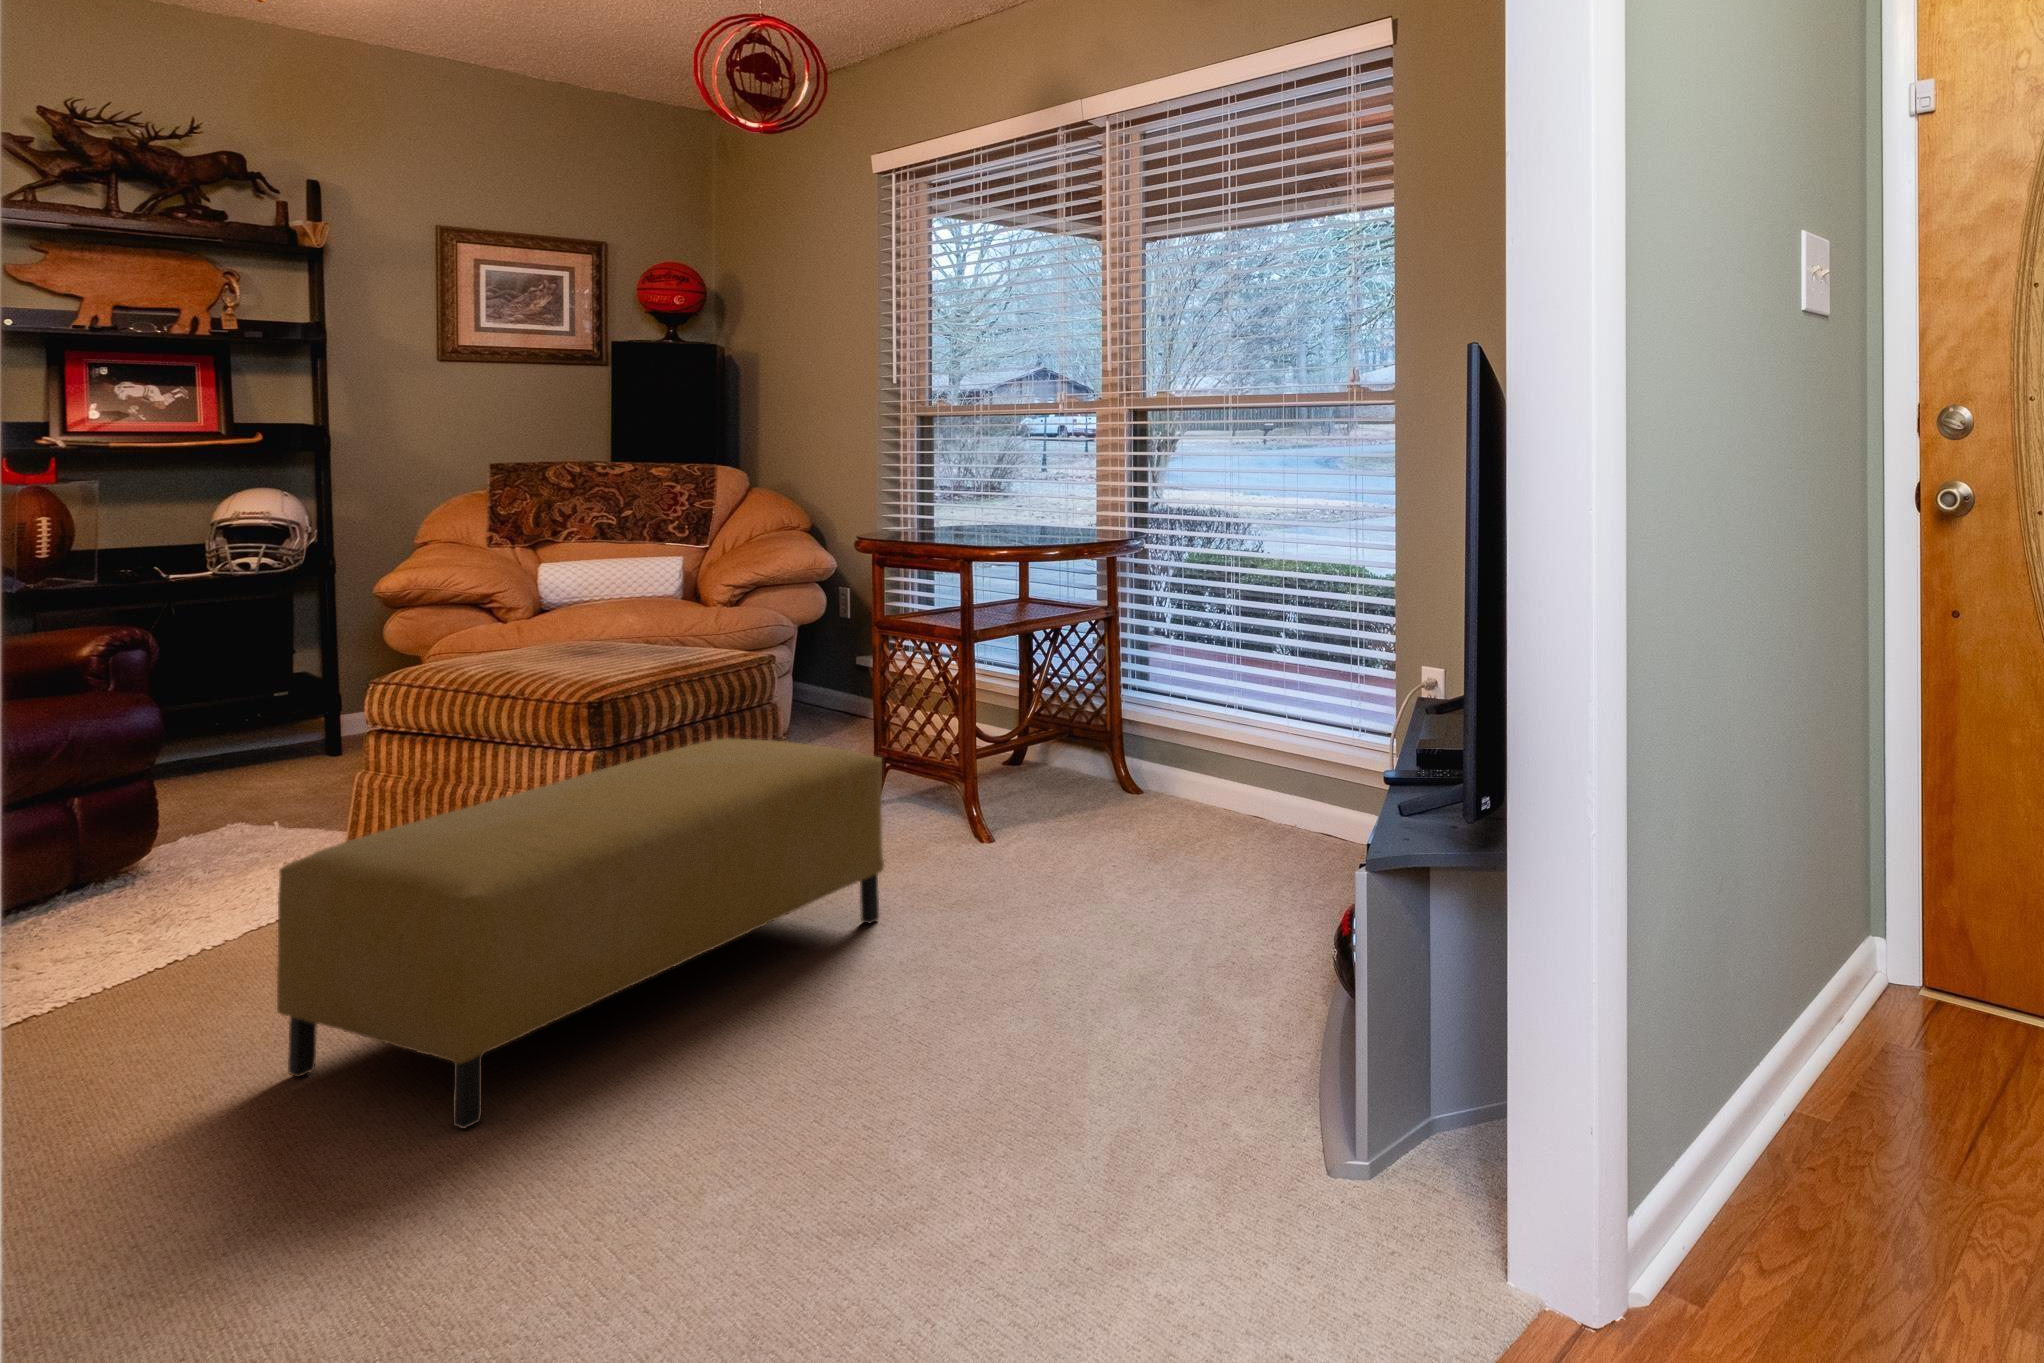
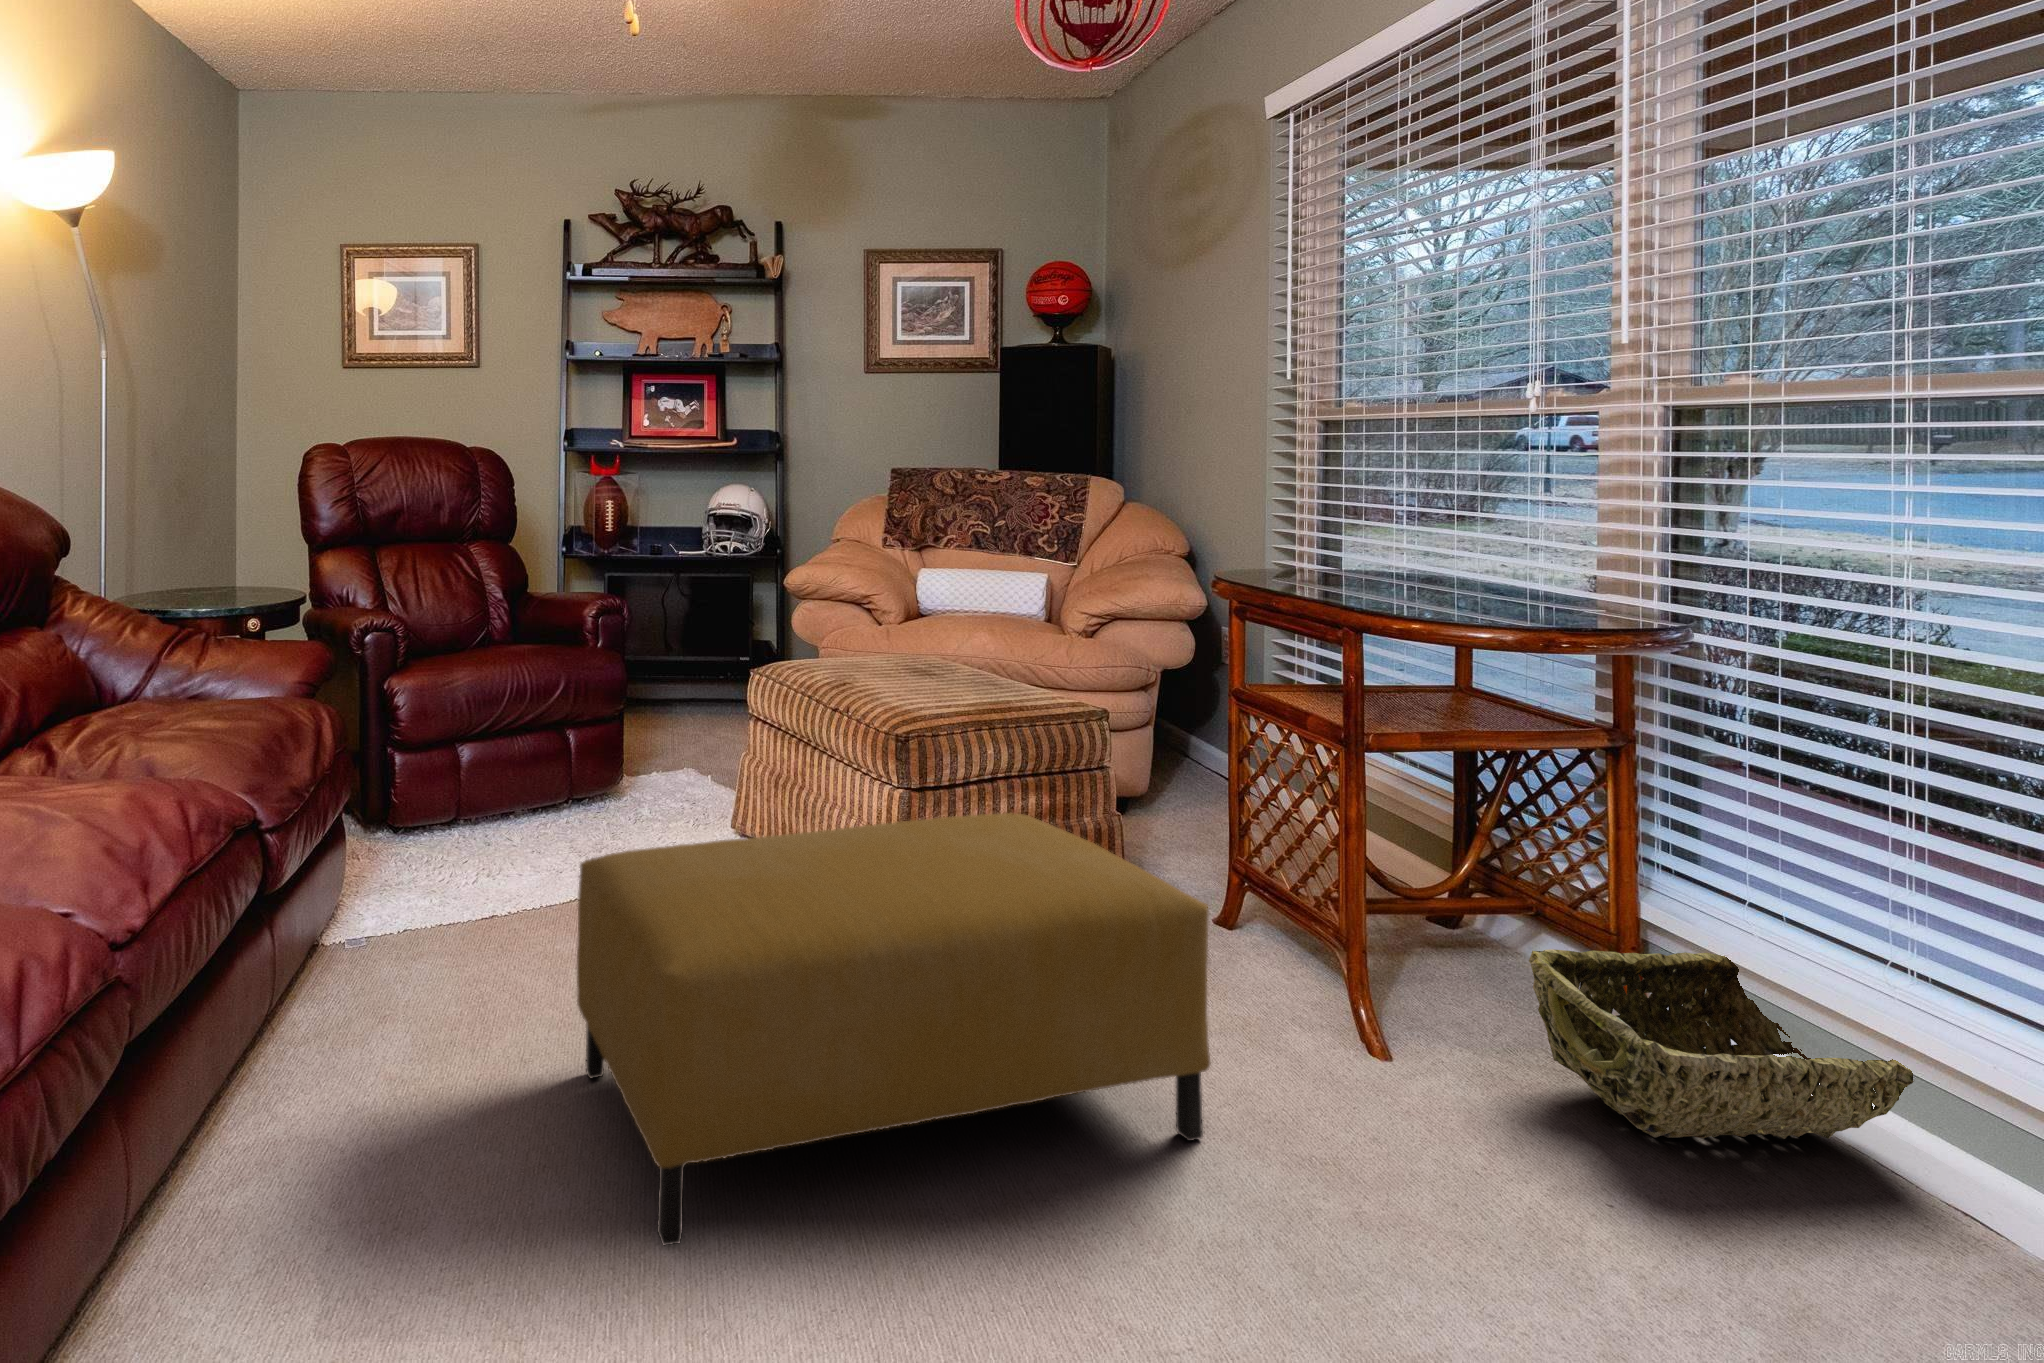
woven basket: none [1063,727,1231,833] -> present [1529,949,1914,1139]

